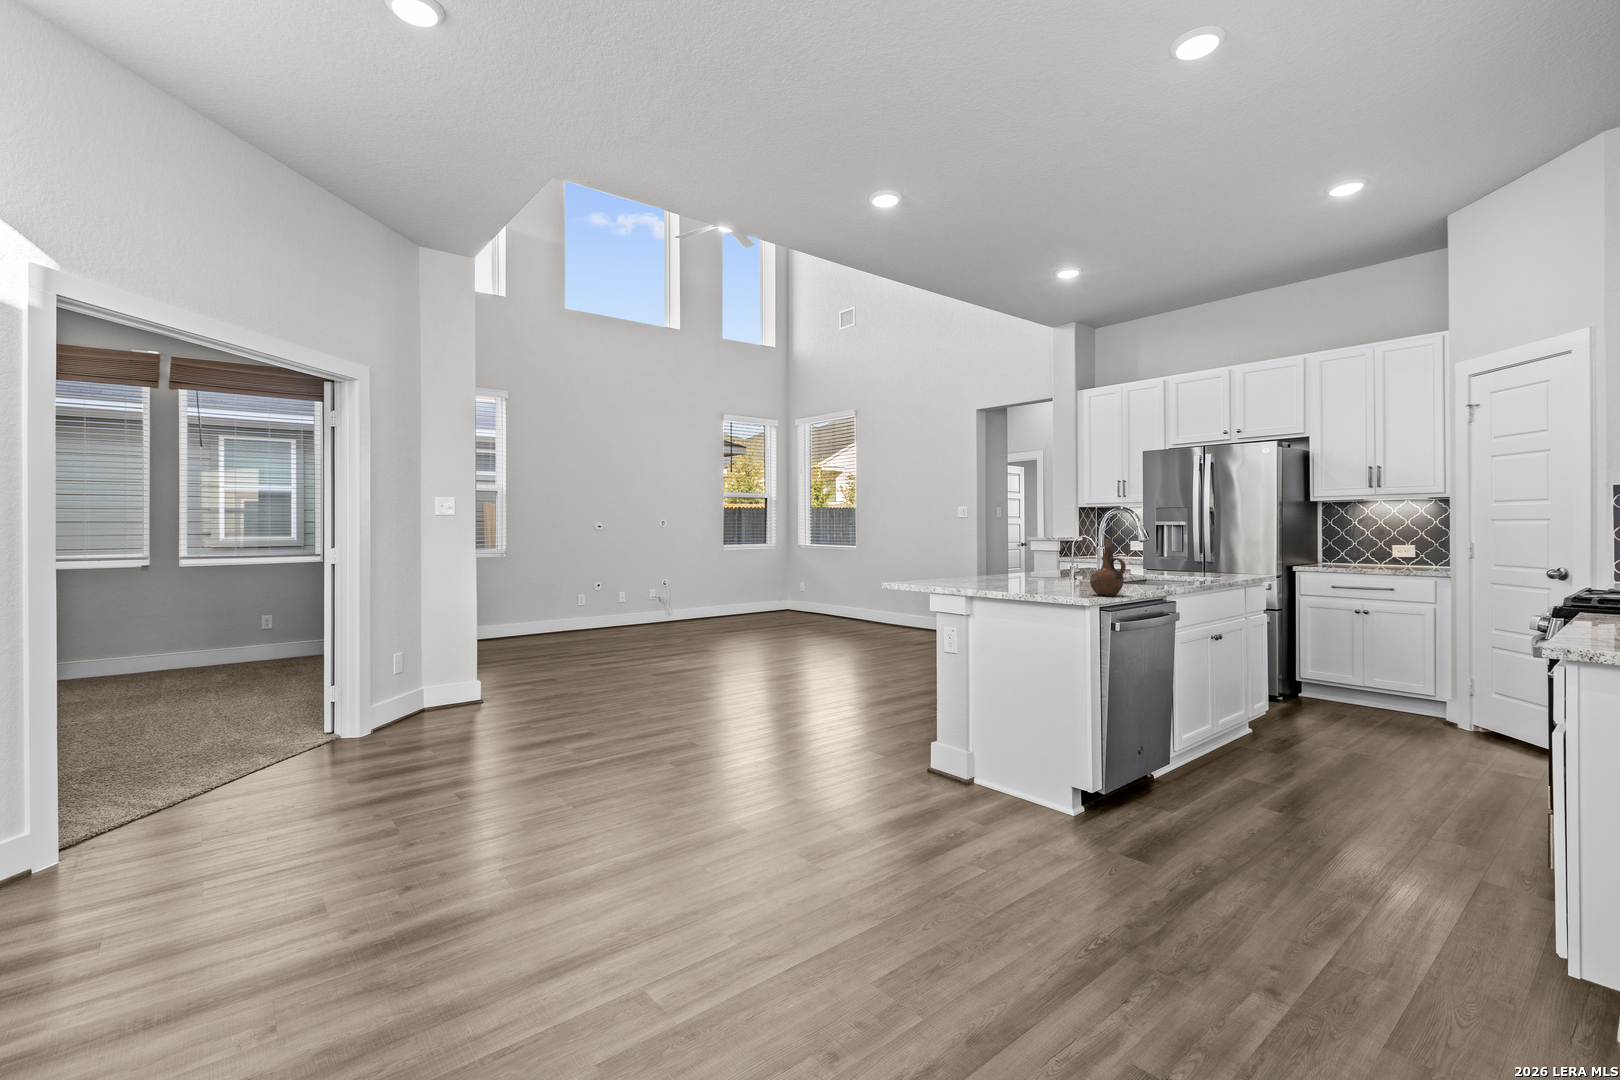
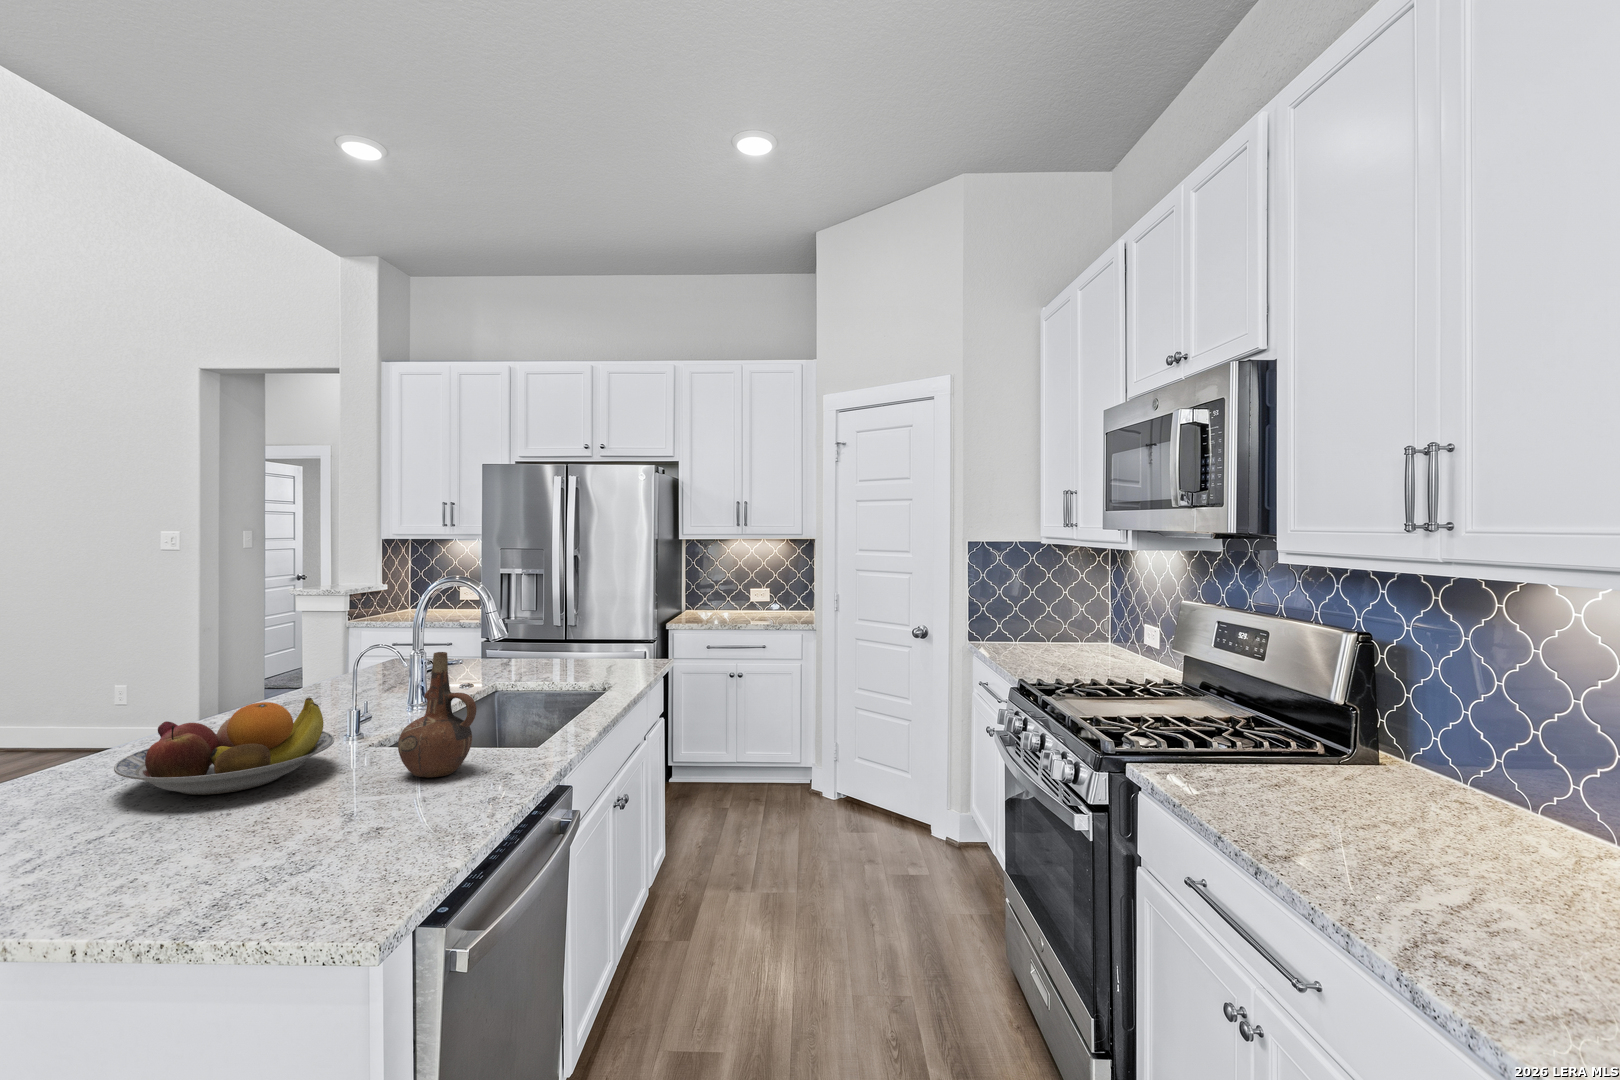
fruit bowl: none [986,559,1063,592] -> present [114,697,335,795]

